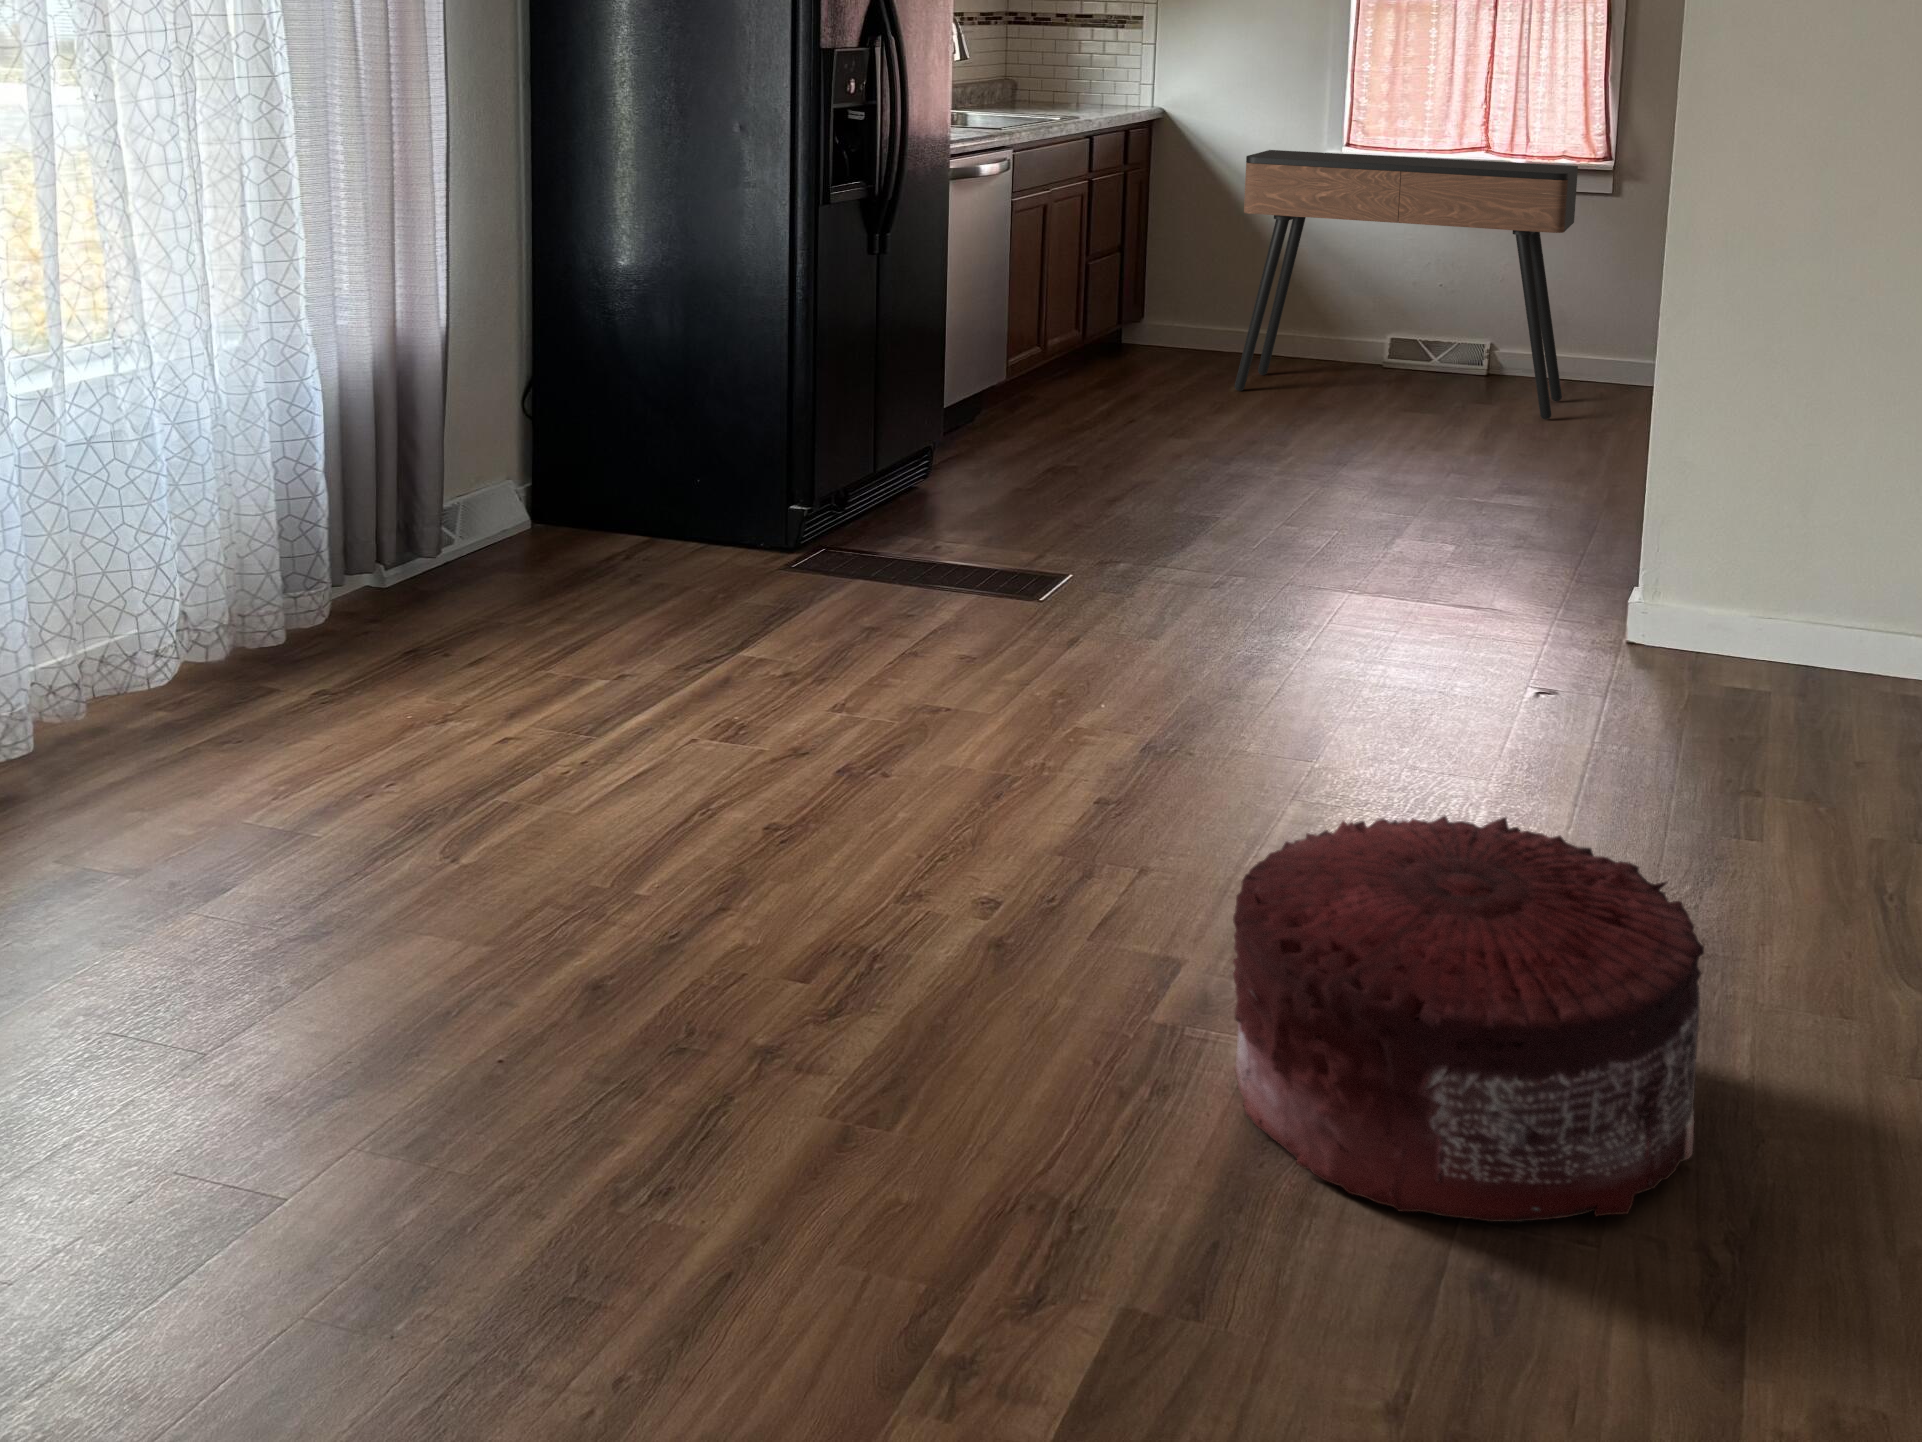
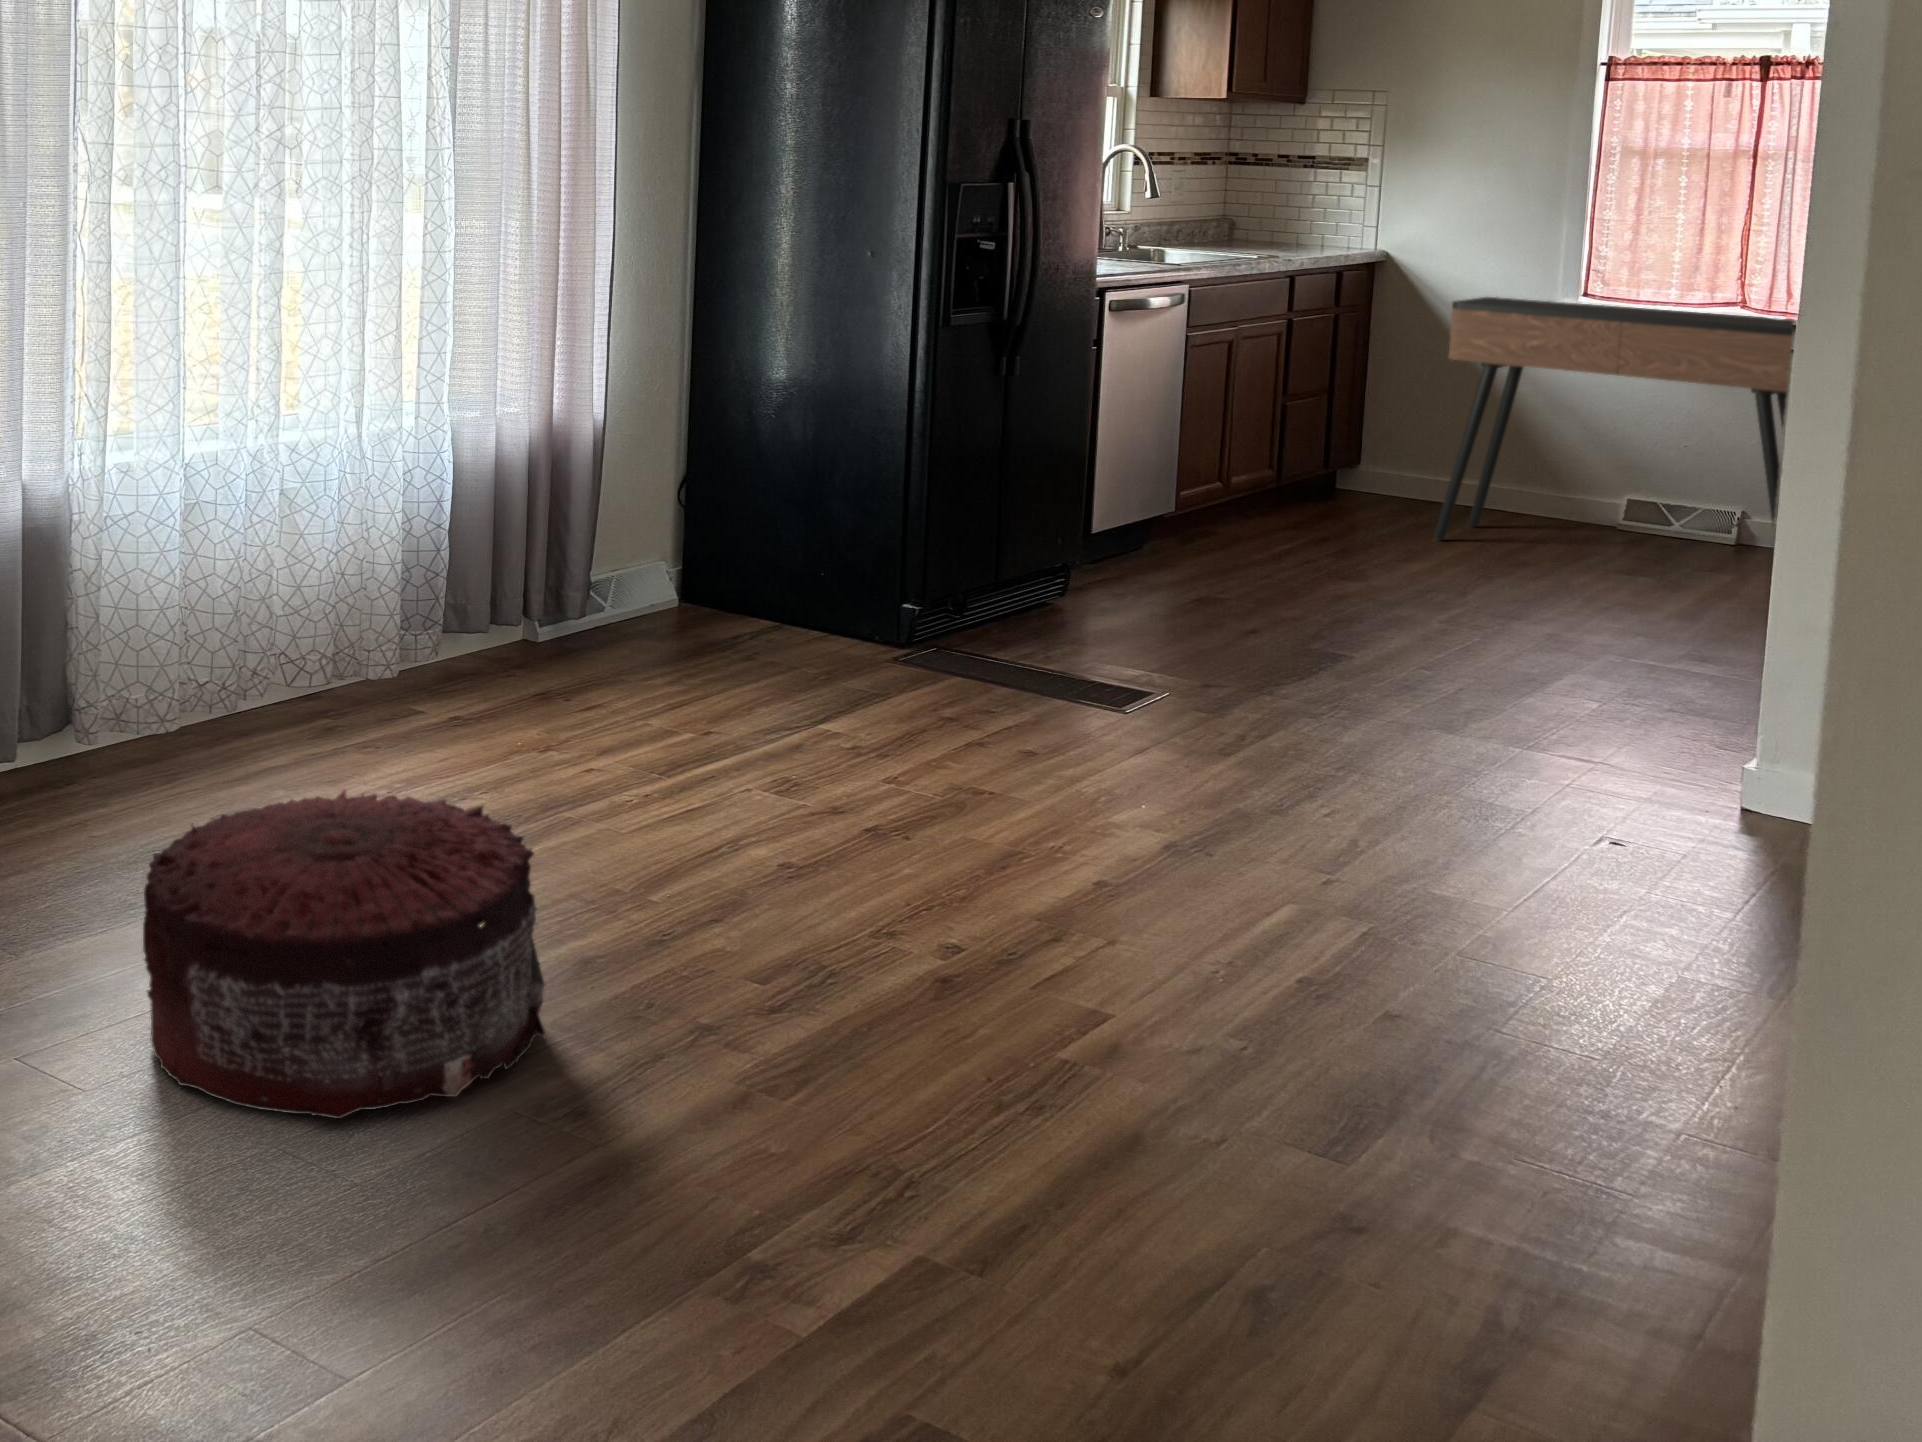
pouf: present [1233,816,1704,1222] -> present [143,790,545,1119]

